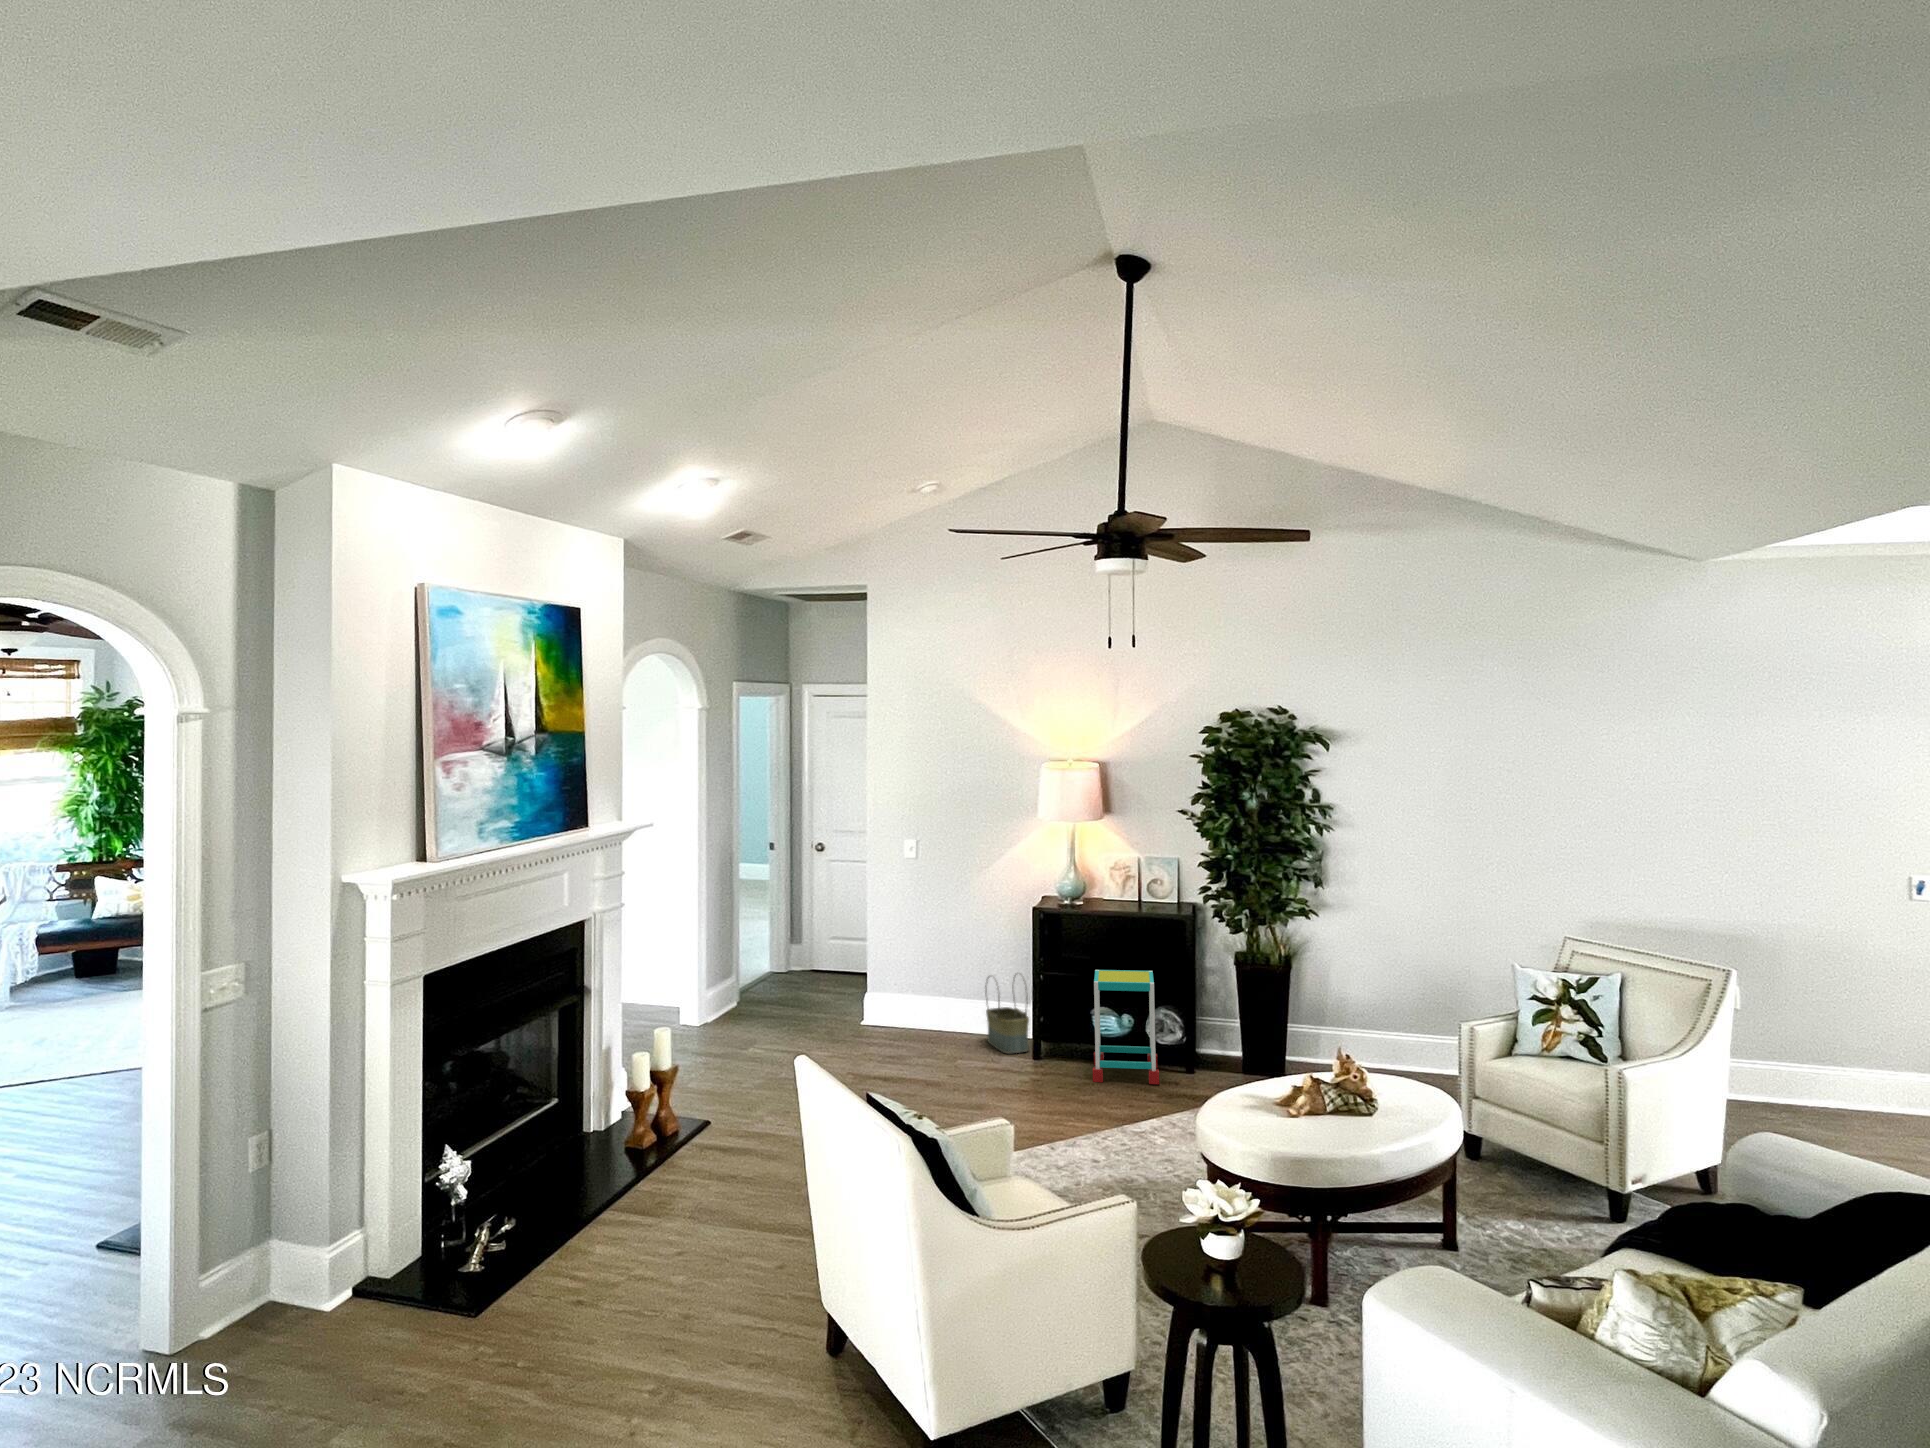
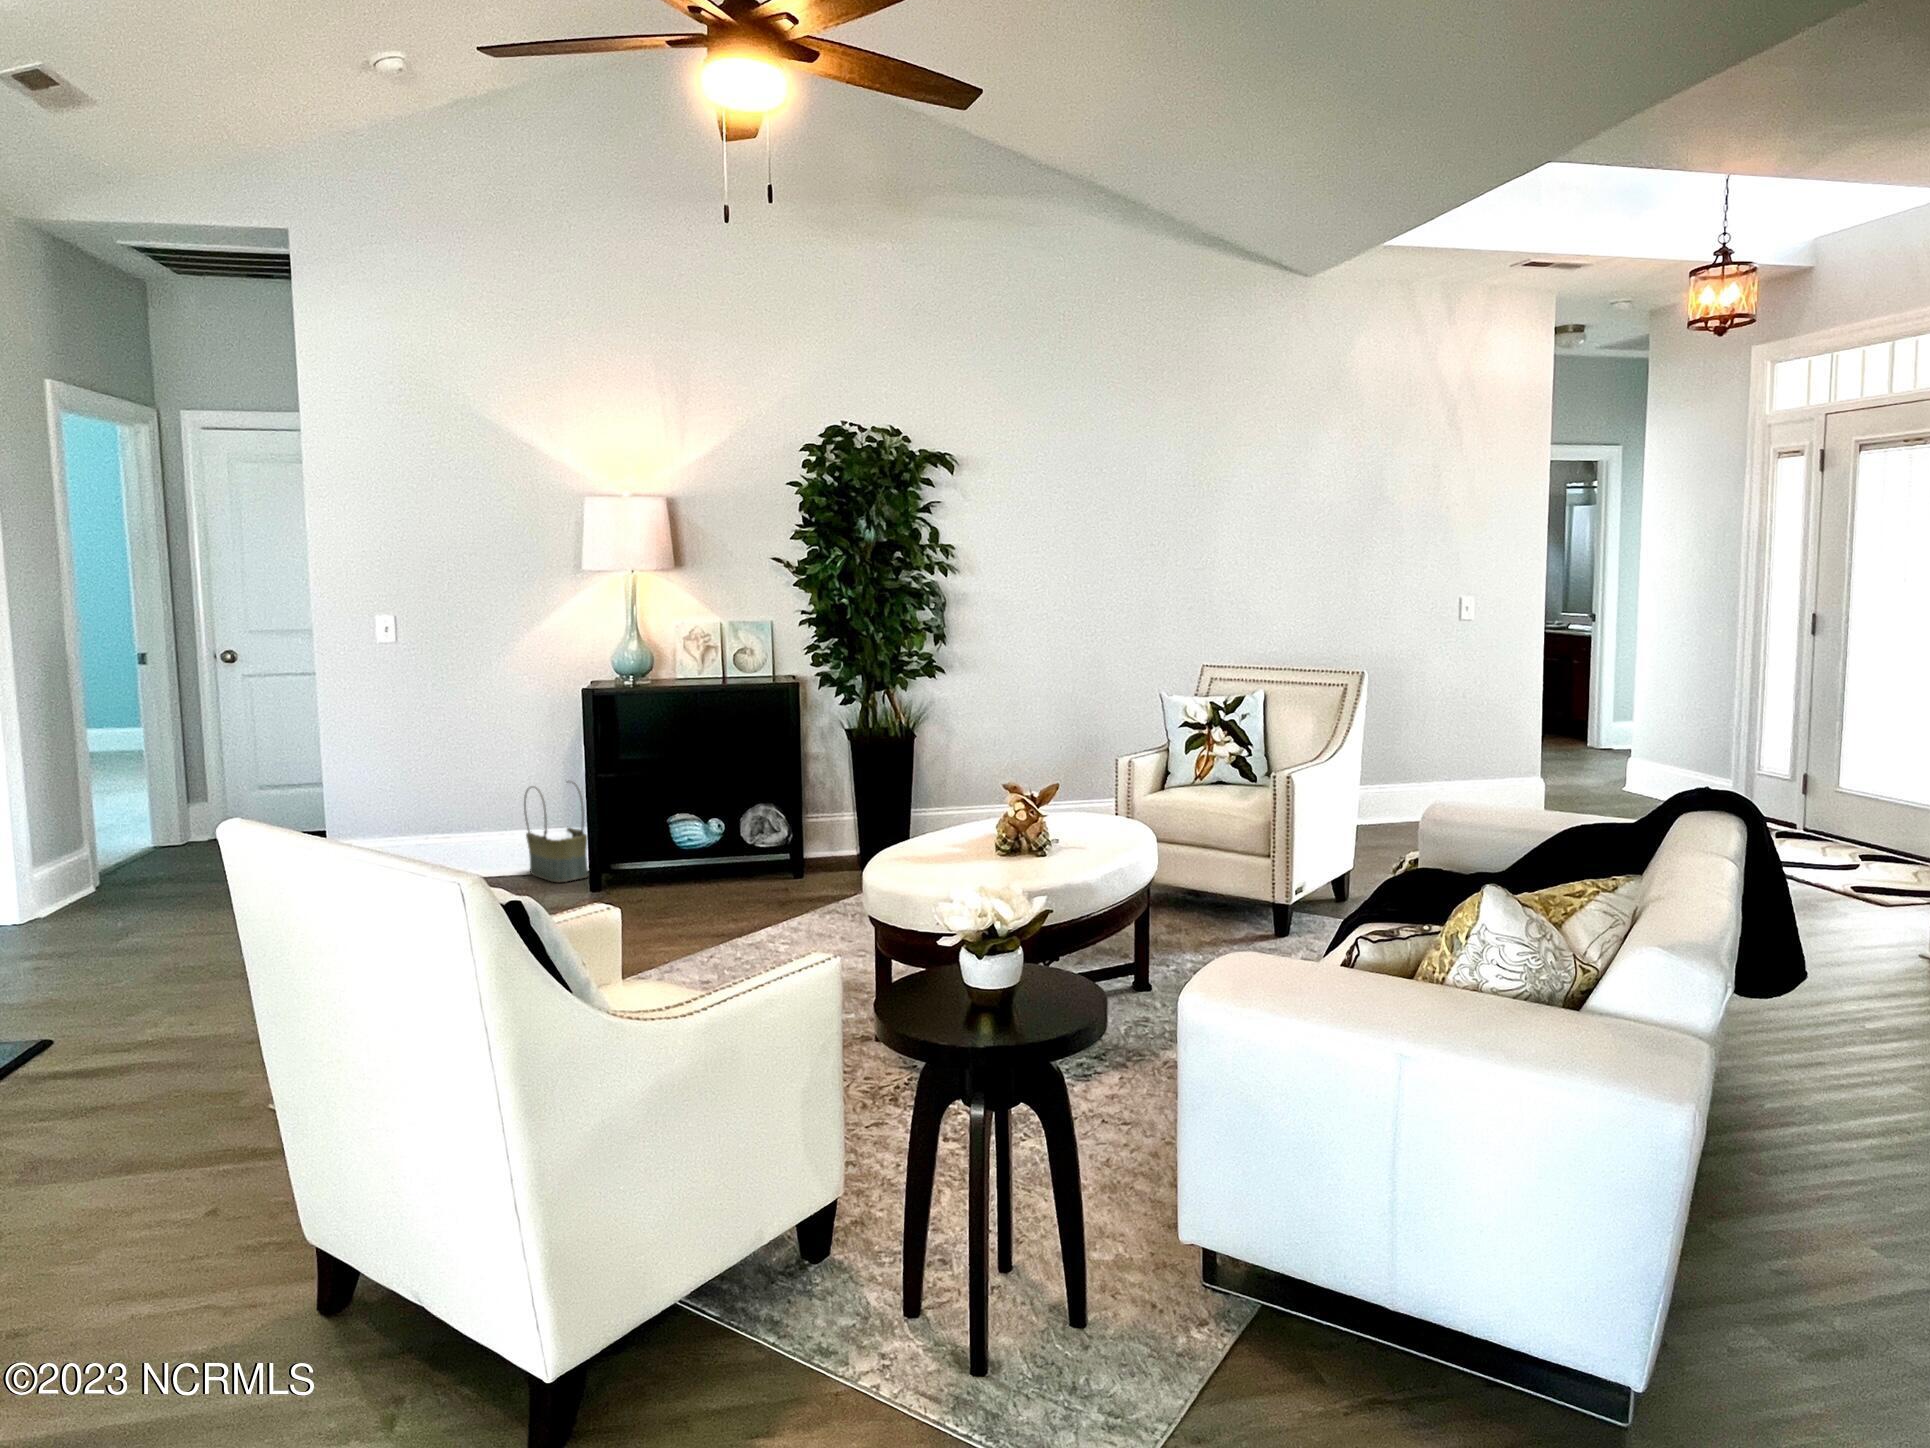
side table: present [1093,970,1159,1084] -> none [675,758,764,897]

